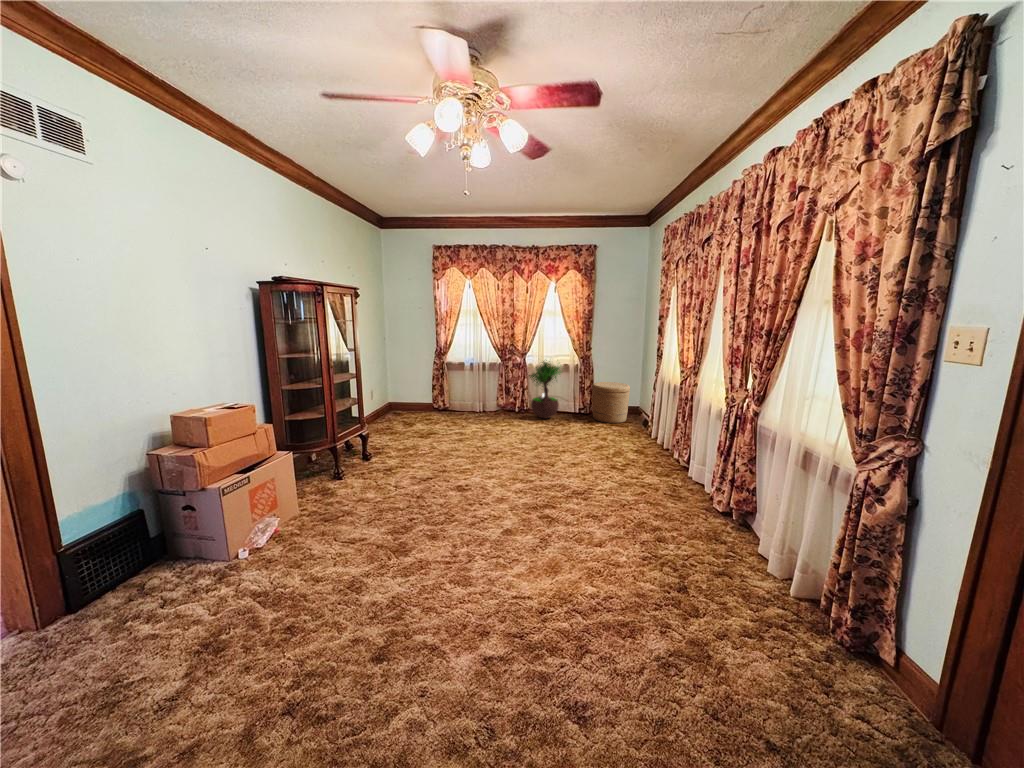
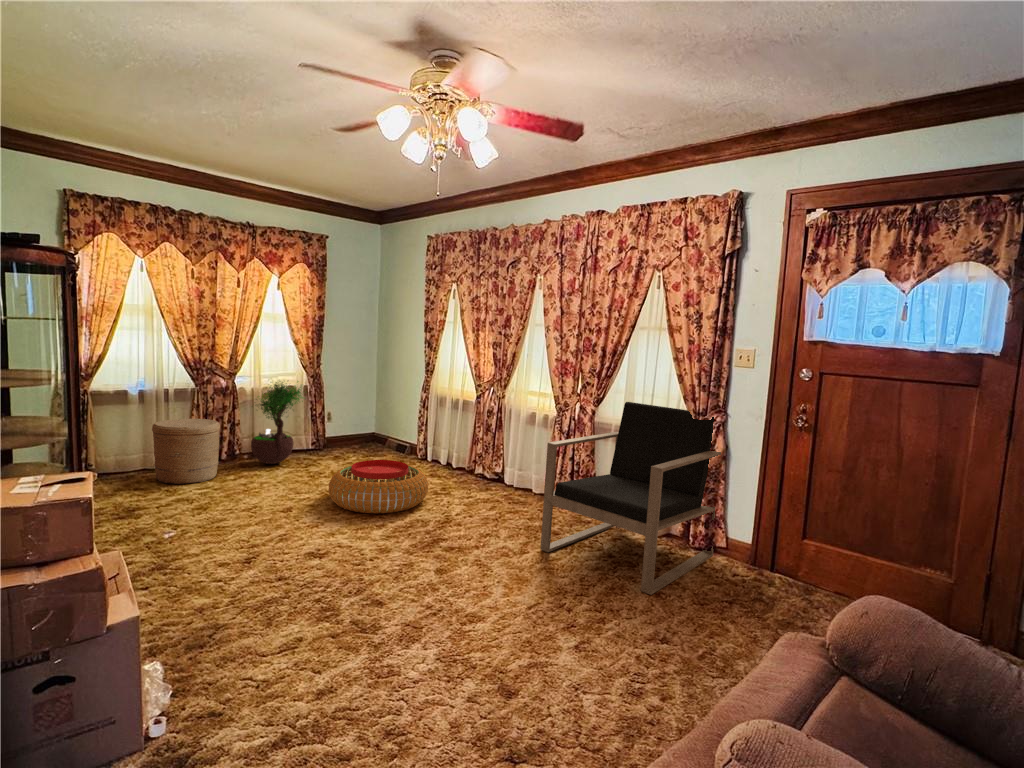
woven basket: present [592,382,630,423] -> present [152,419,220,484]
armchair: none [623,403,910,670] -> present [540,402,721,595]
pouf: none [526,426,606,472] -> present [328,460,429,513]

